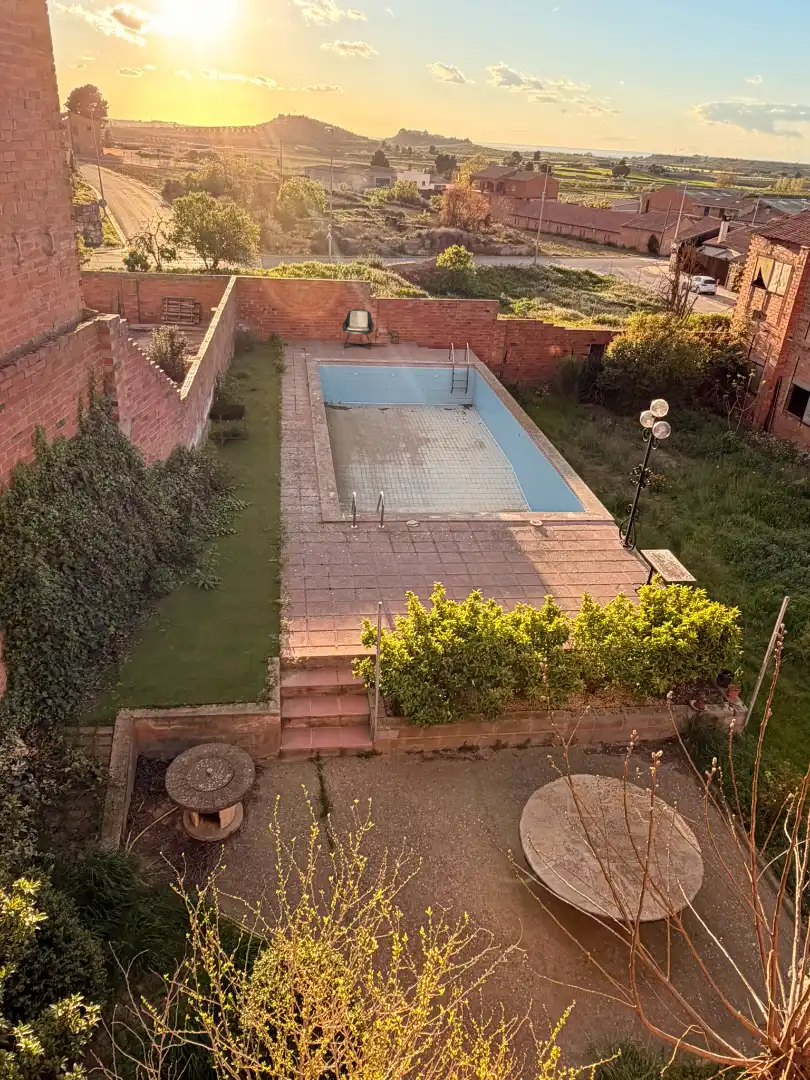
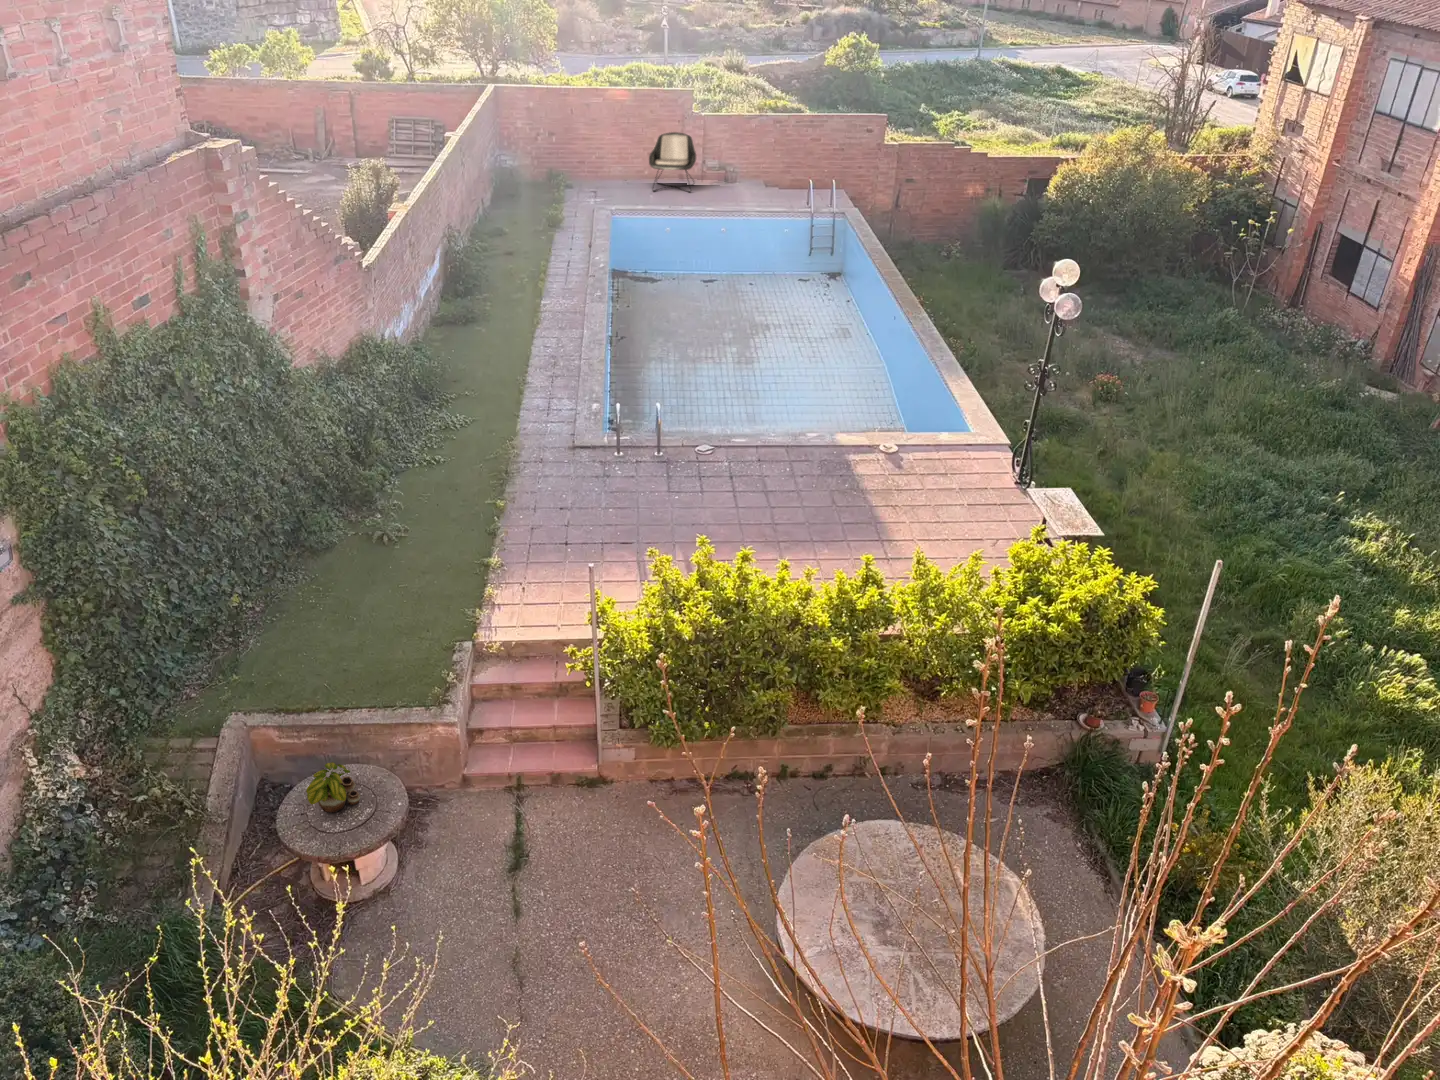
side table: present [209,405,247,445] -> none [424,278,484,338]
potted plant: none [190,743,224,779] -> present [306,762,360,813]

